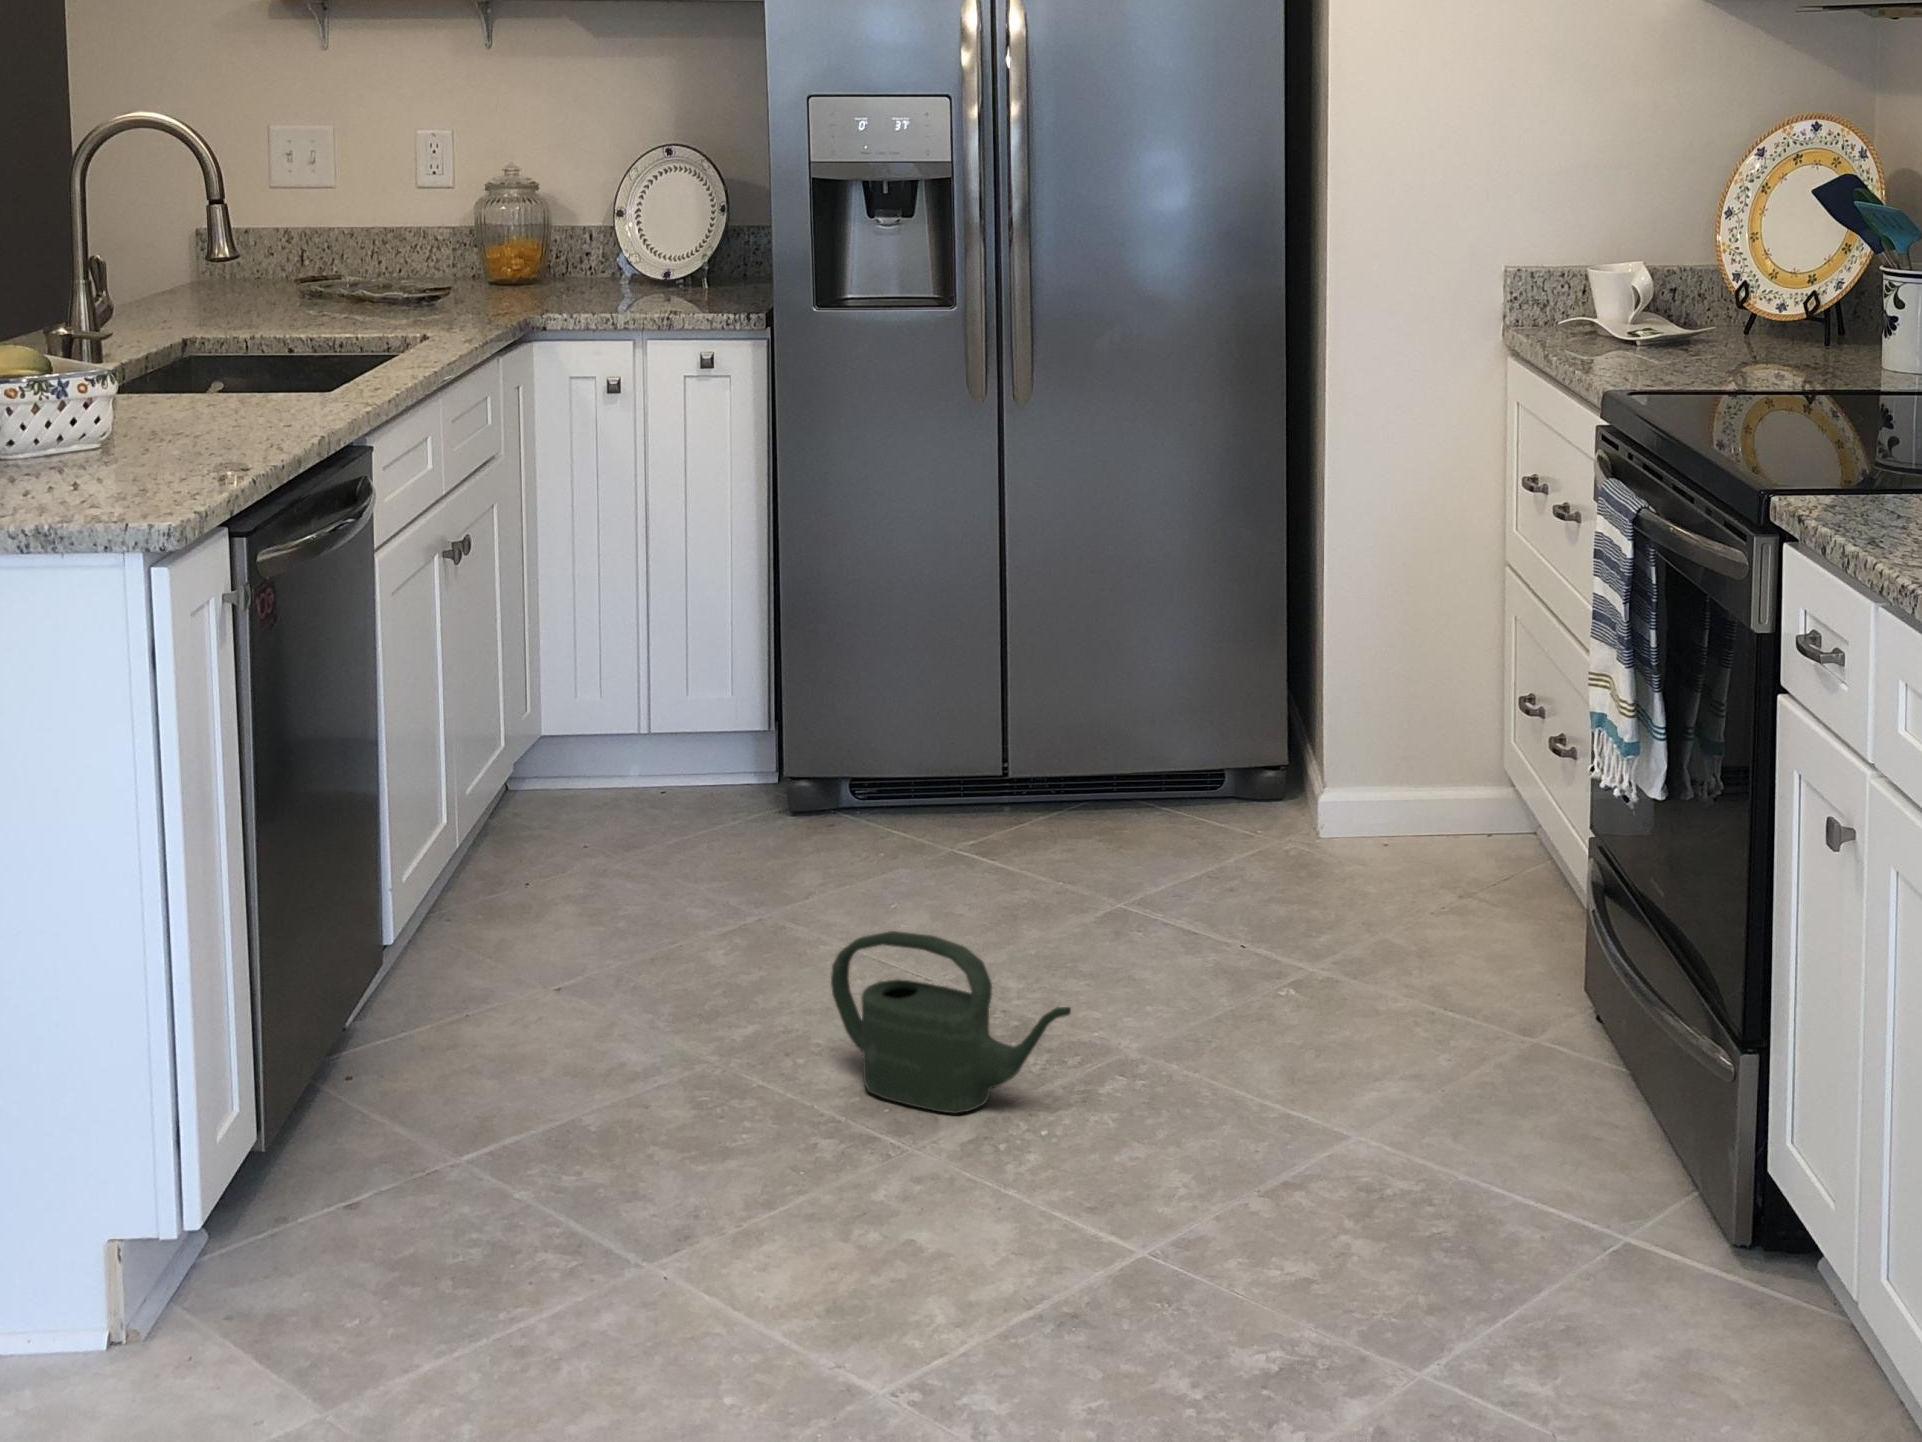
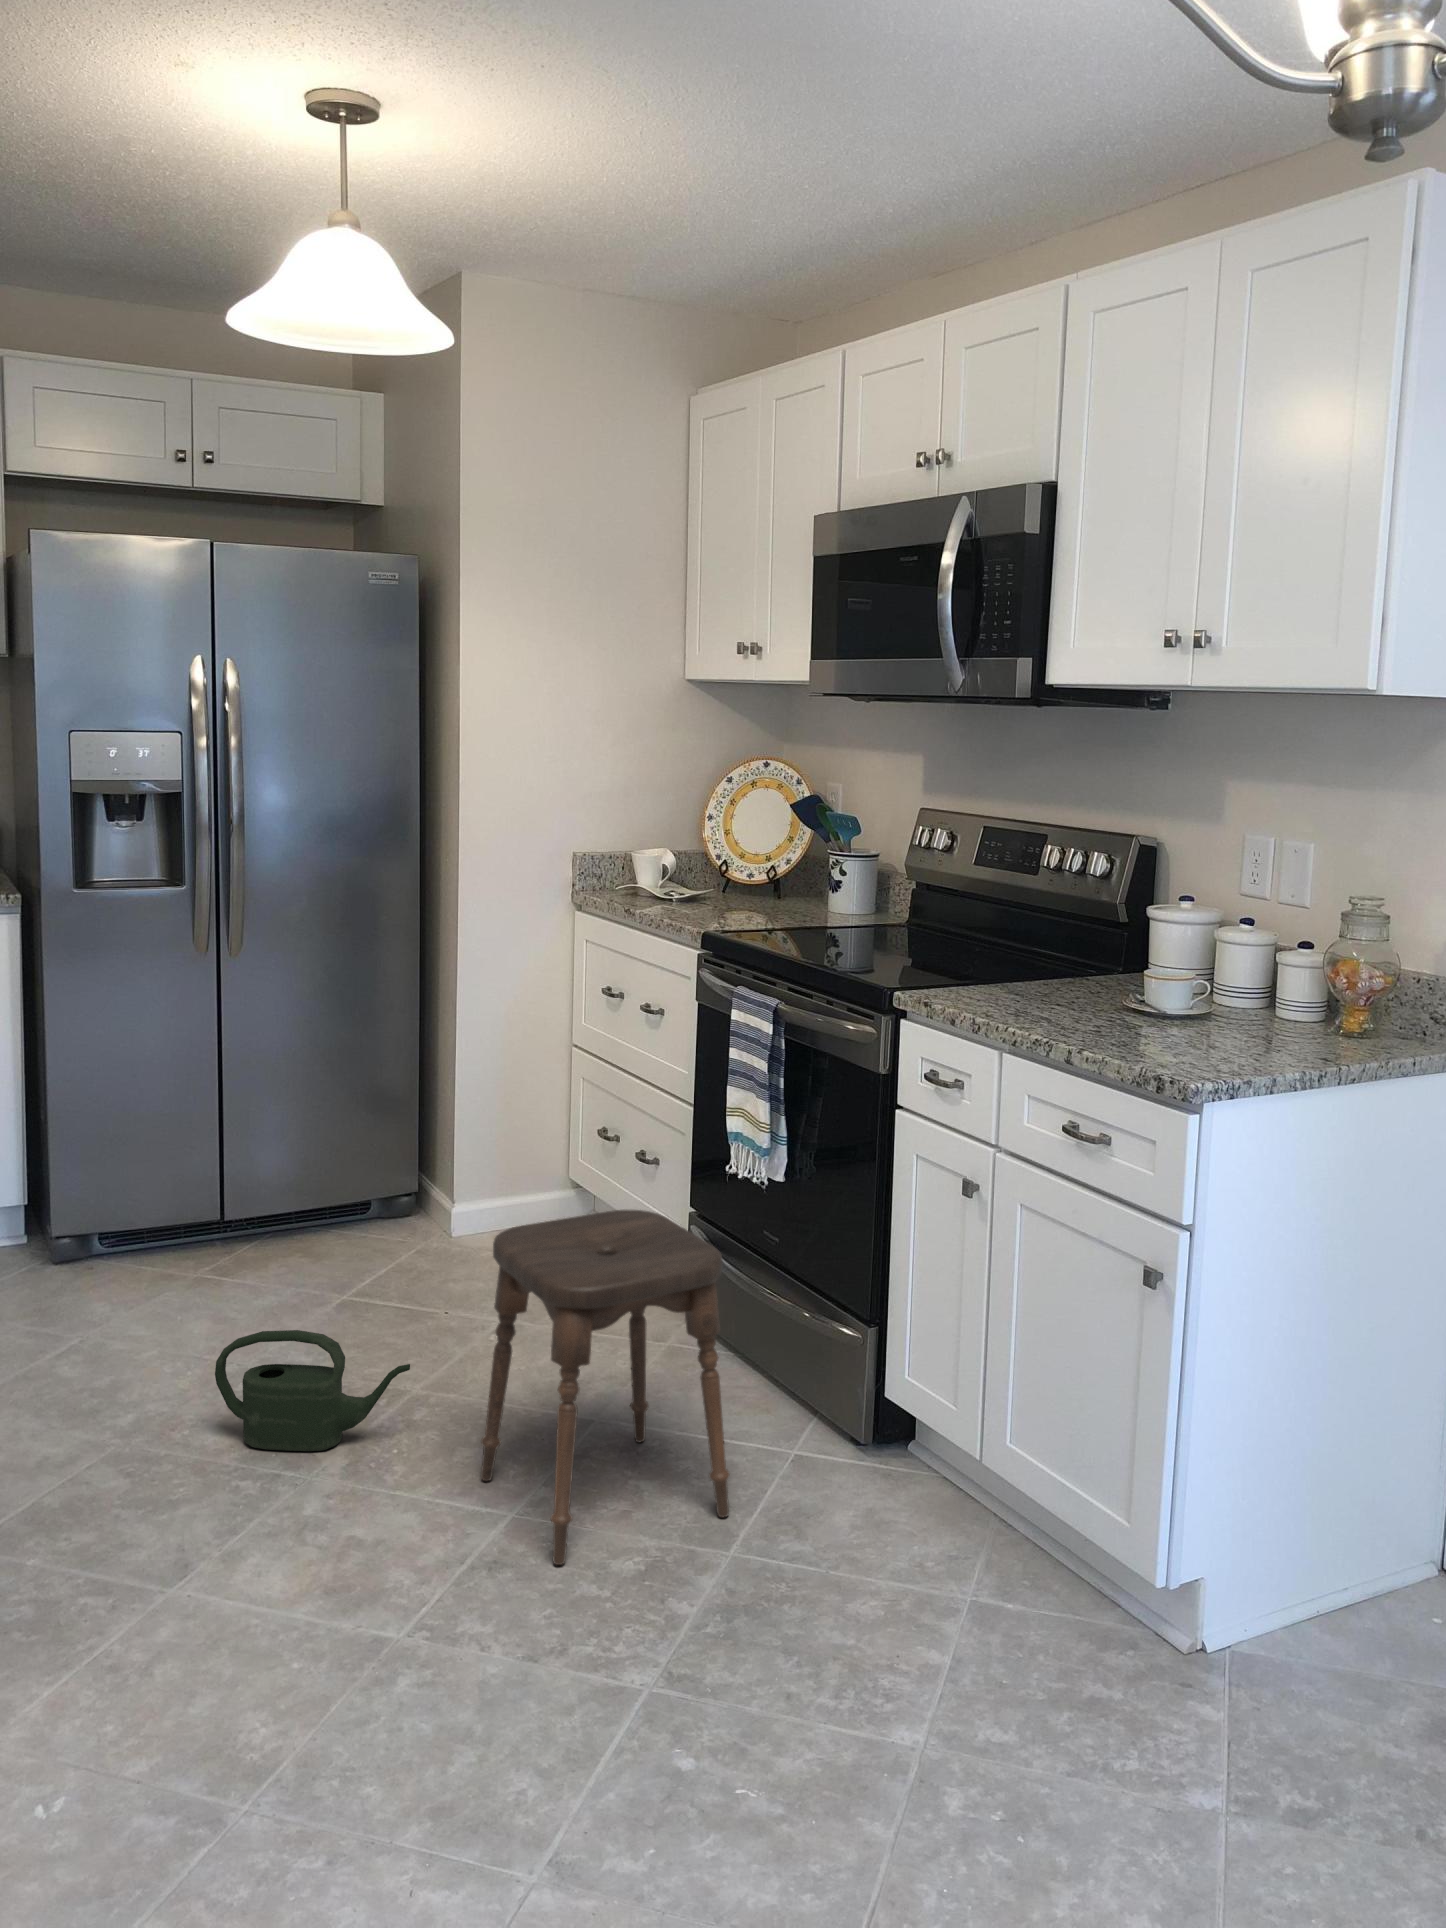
stool: none [1132,812,1459,1337] -> present [481,1210,730,1565]

